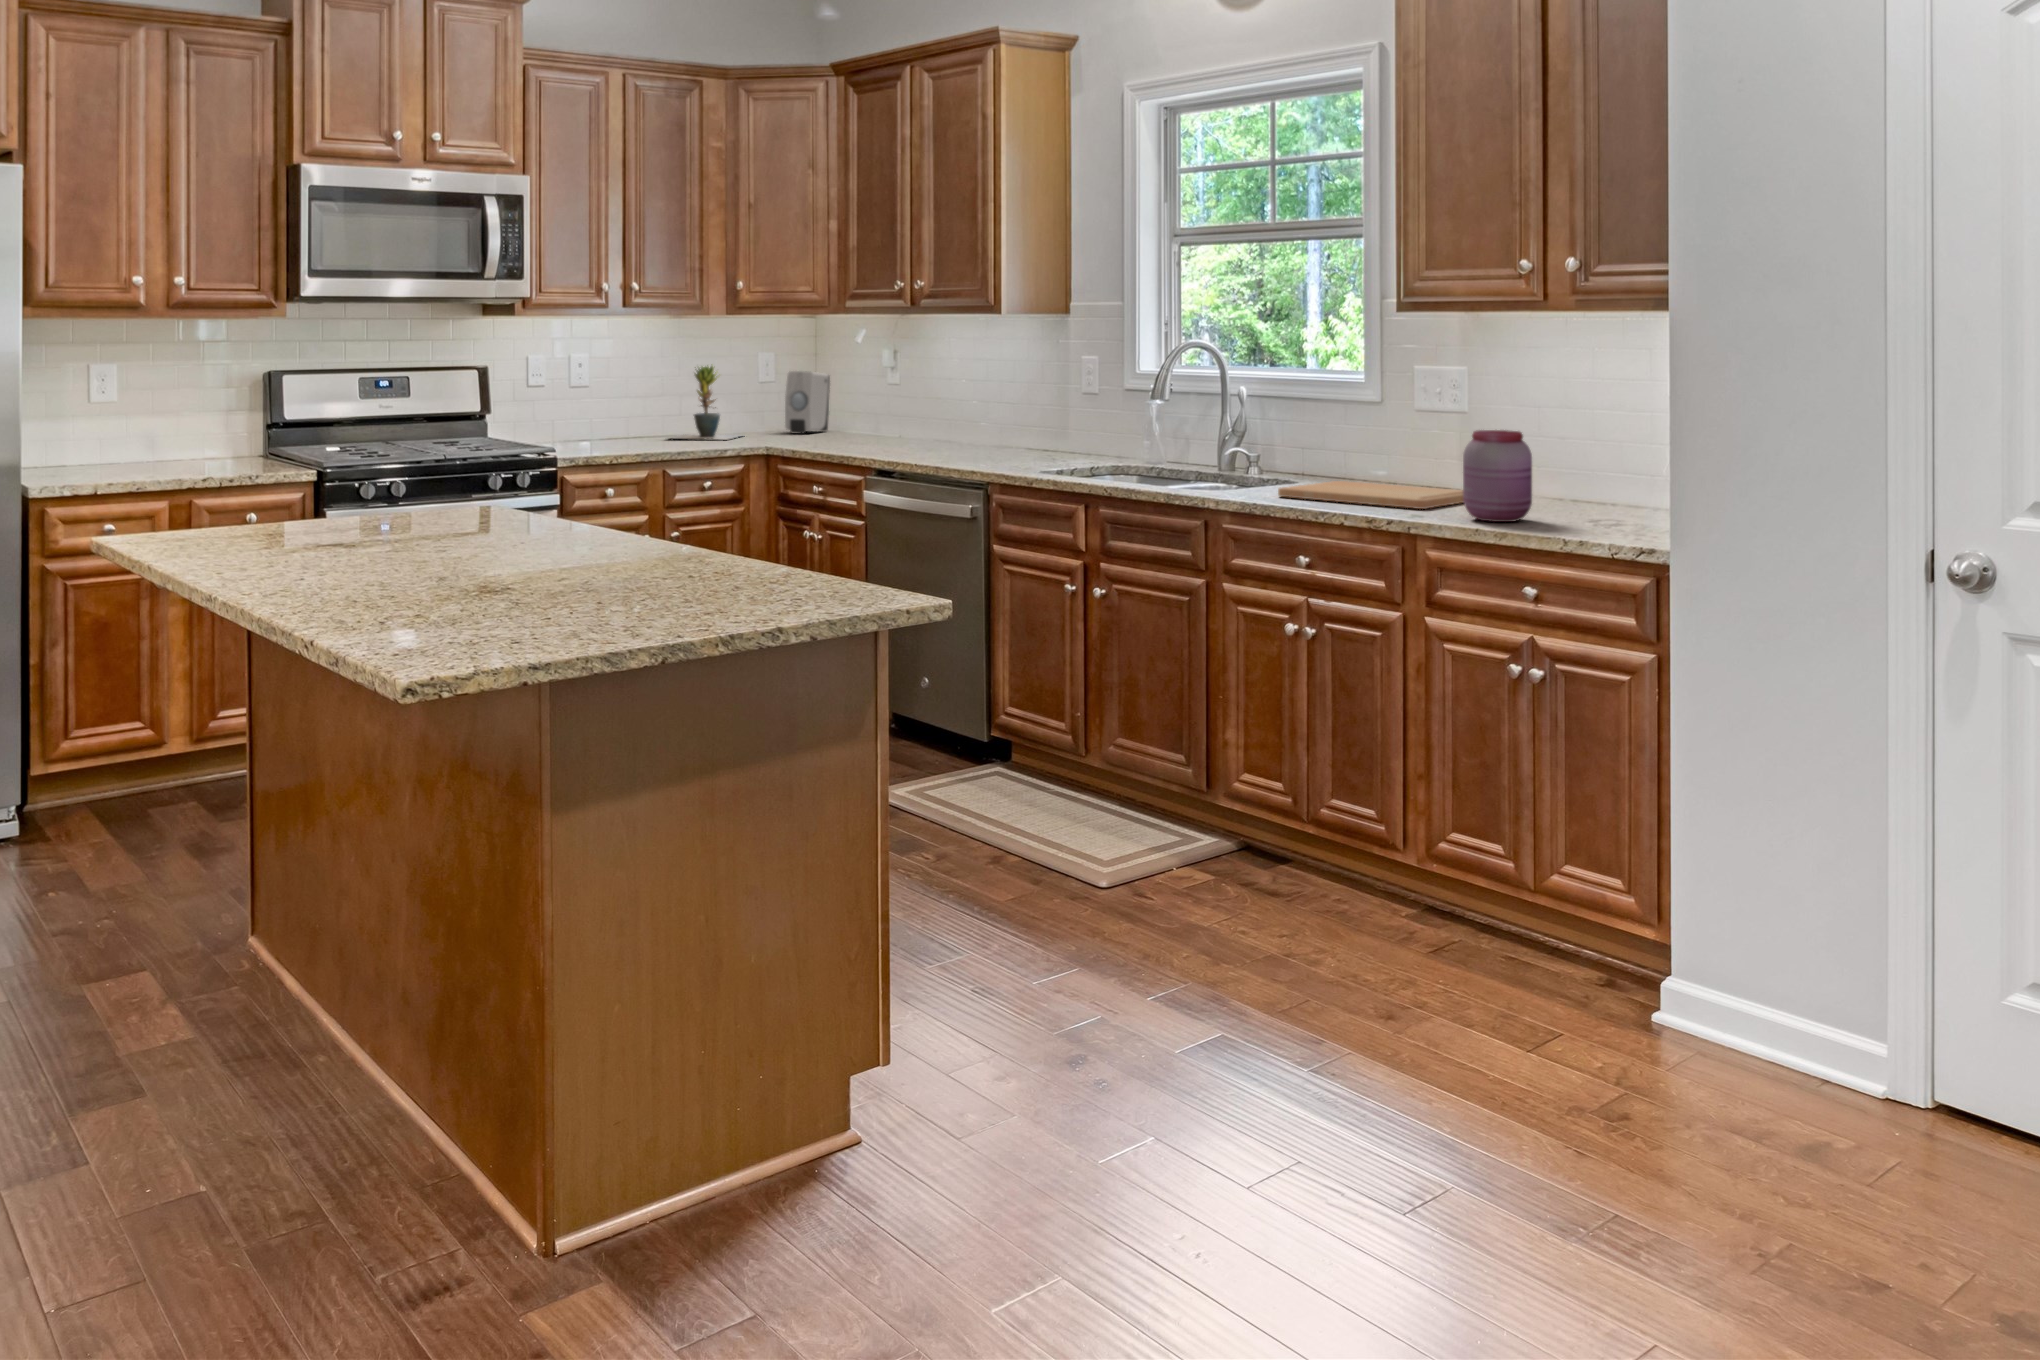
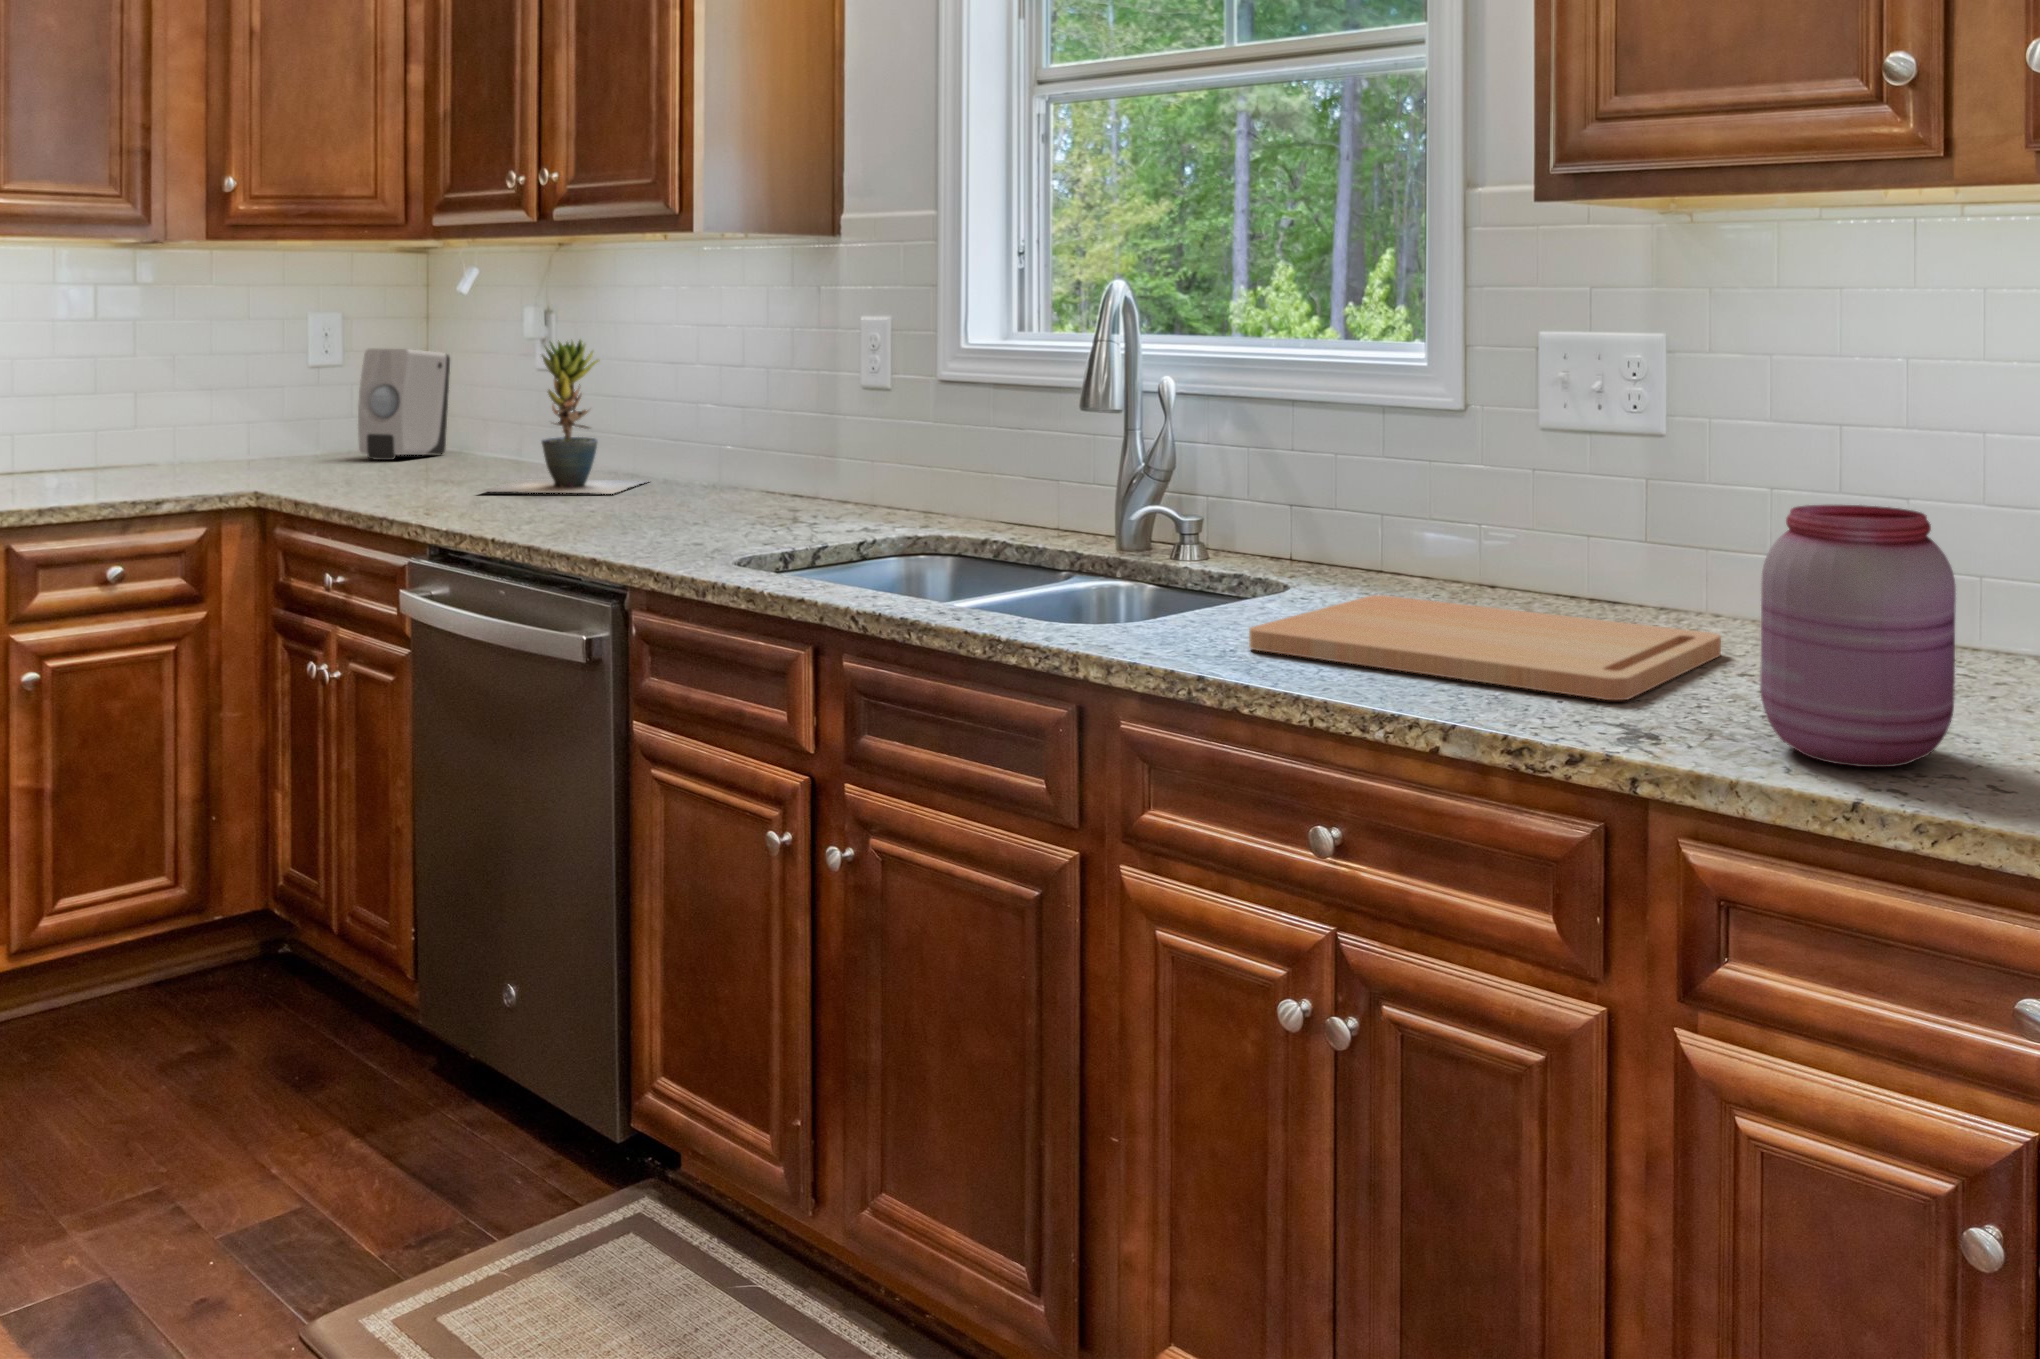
potted plant: present [672,366,741,440] -> present [482,340,645,494]

